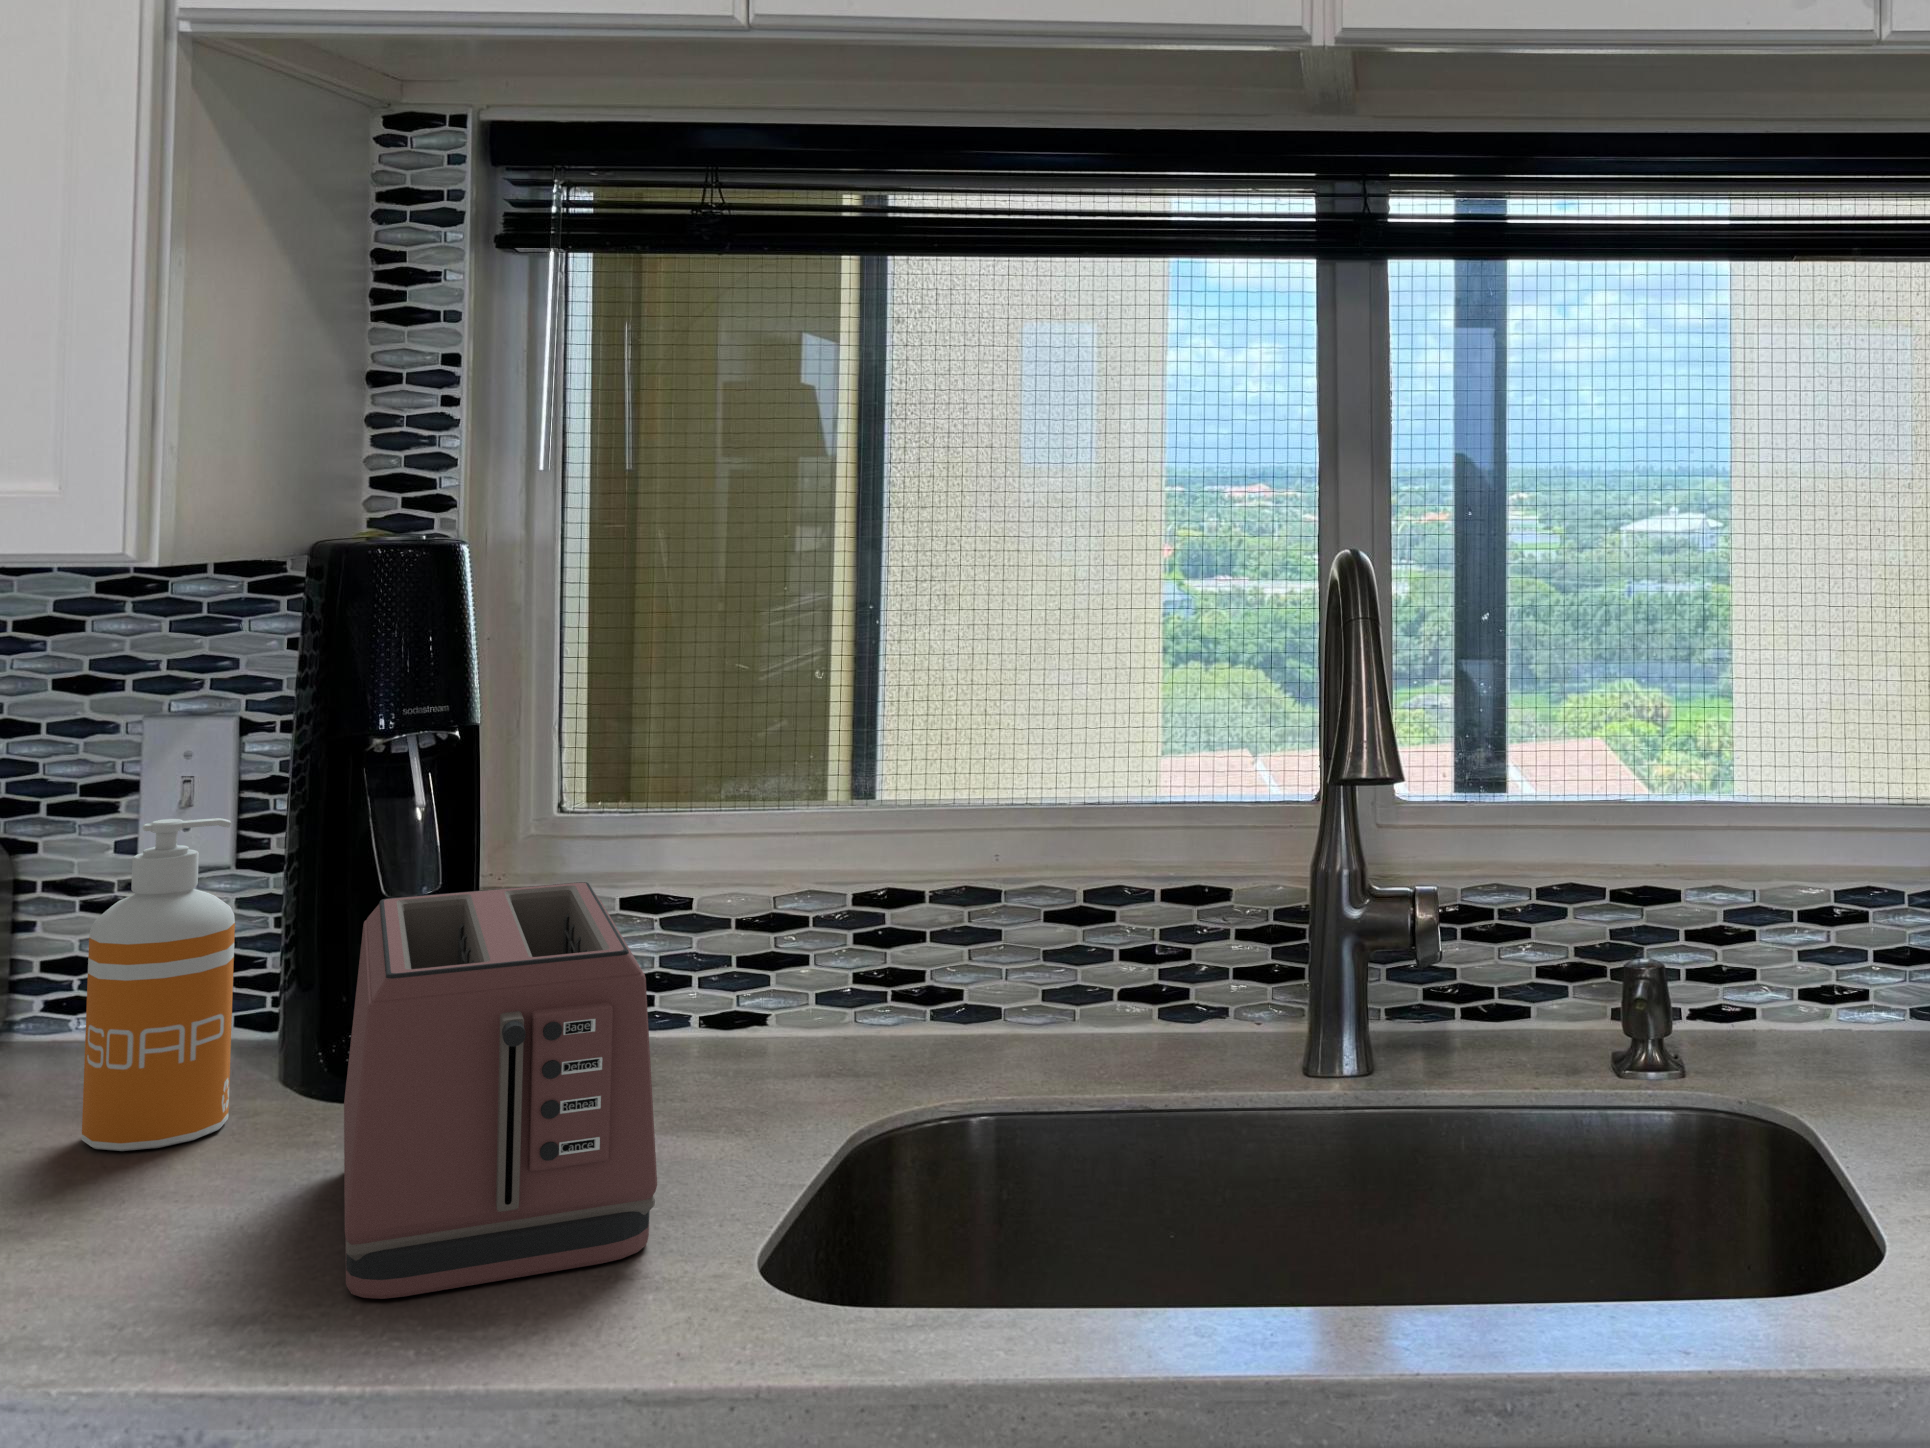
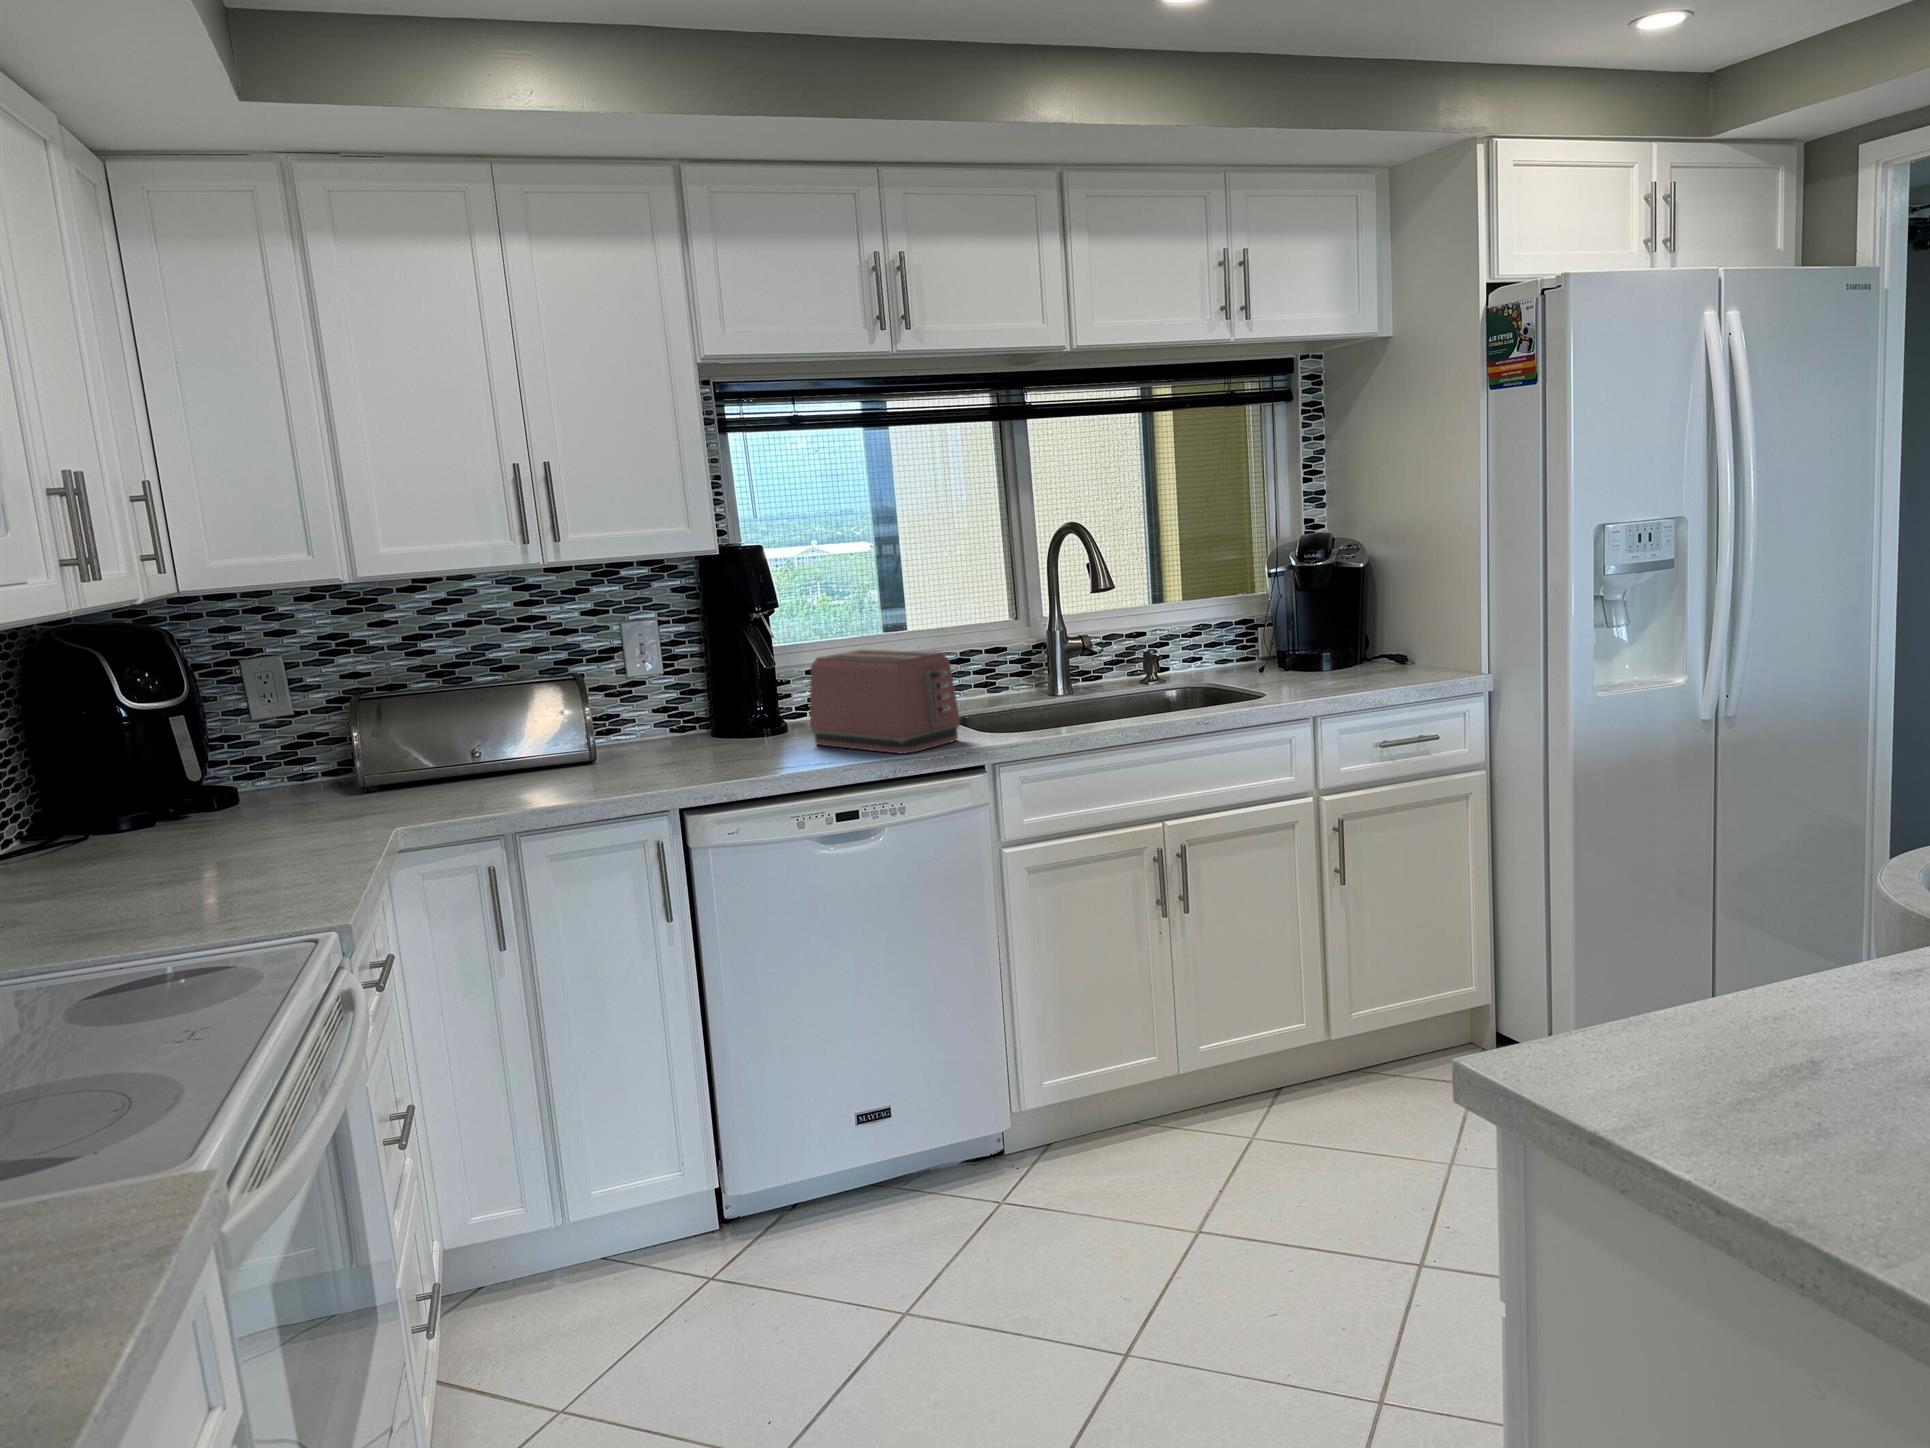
soap dispenser: present [82,818,235,1151] -> none [696,644,745,755]

